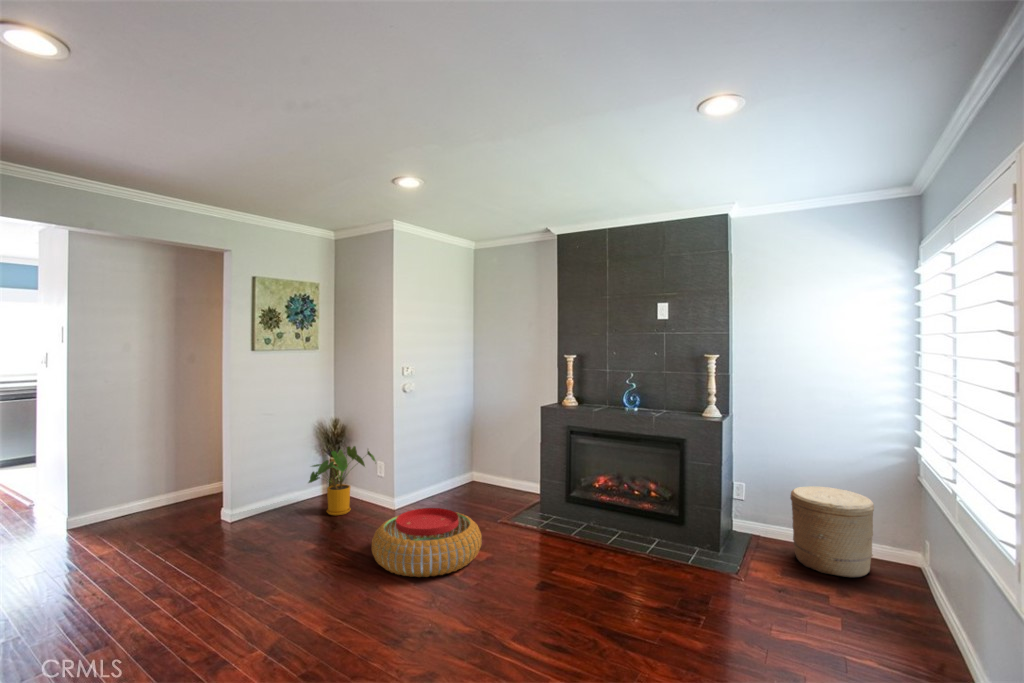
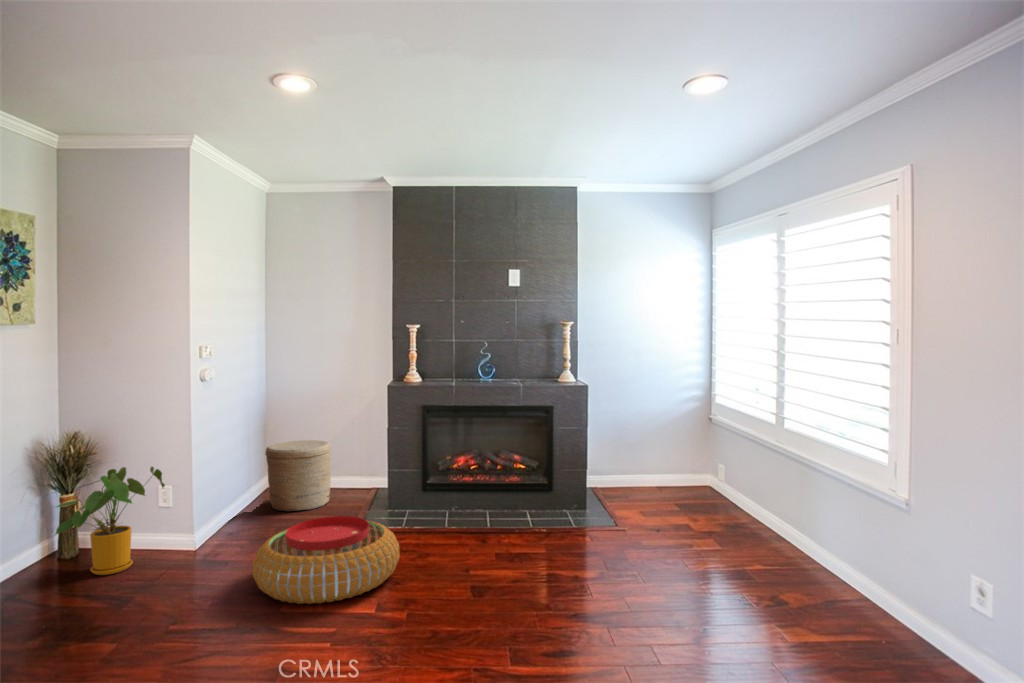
woven basket: present [790,486,874,577] -> present [265,440,331,512]

